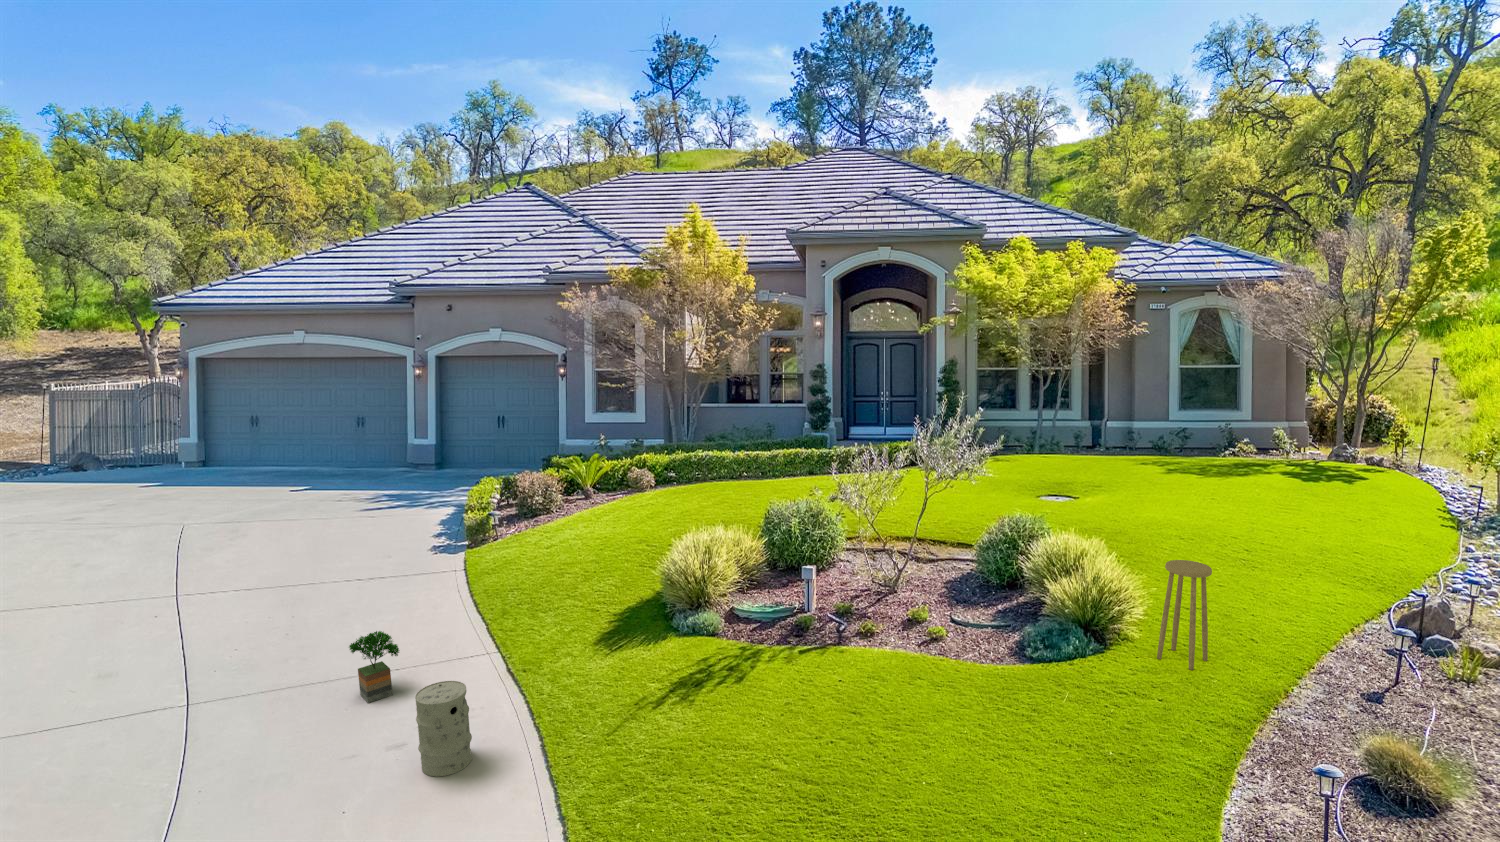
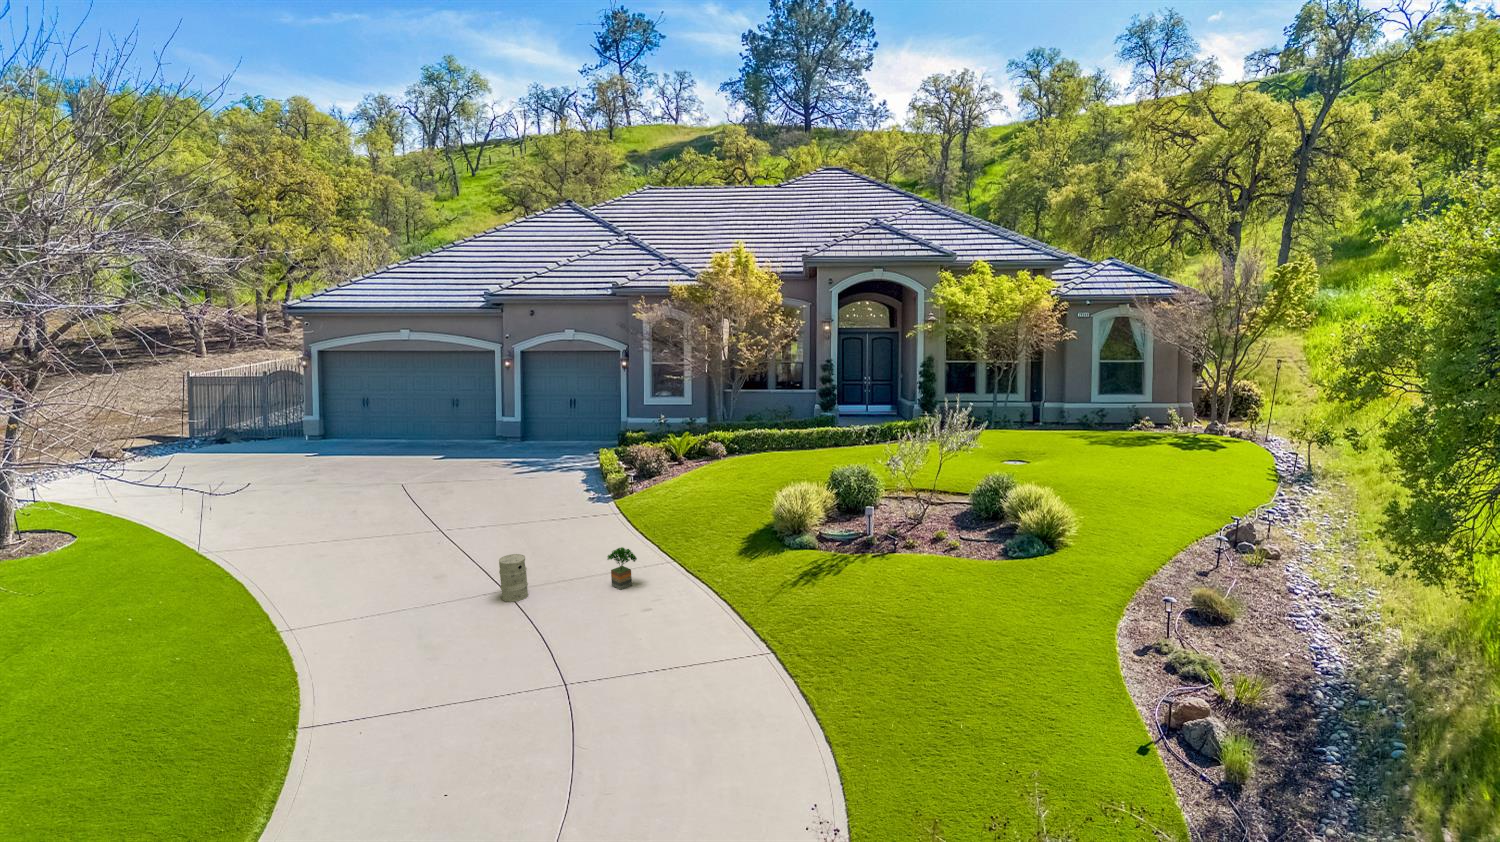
stool: present [1157,560,1212,670] -> none [1085,499,1117,562]
trash can: present [415,681,472,777] -> present [499,554,528,602]

